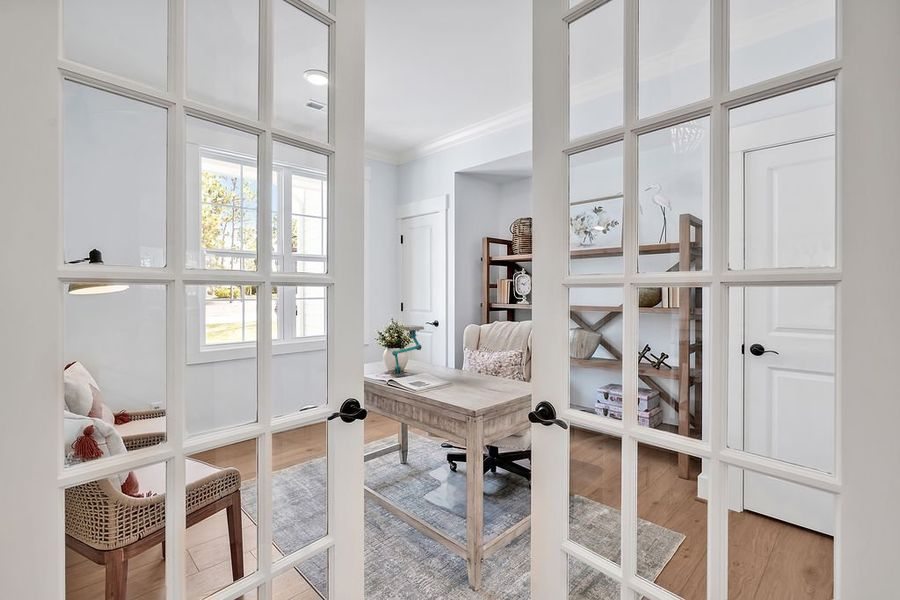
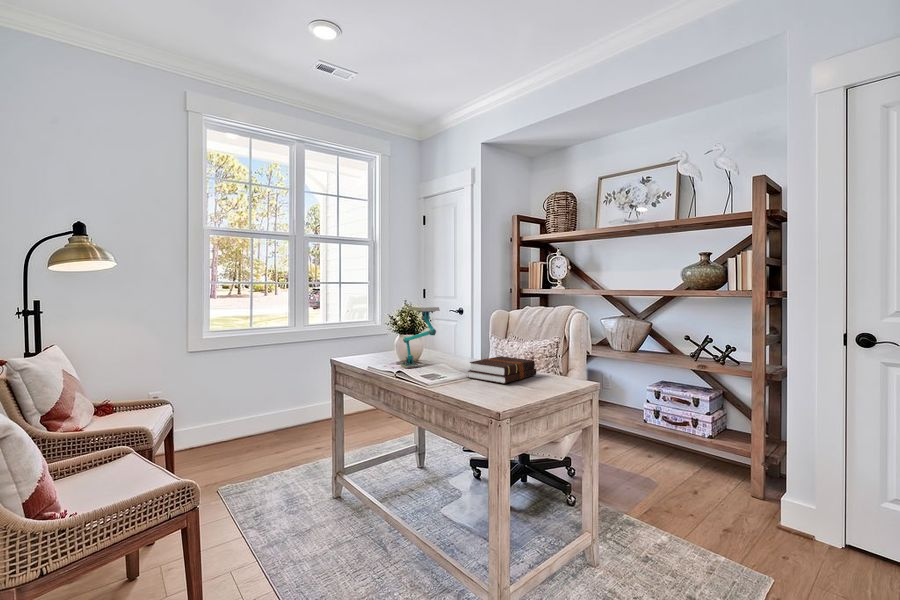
hardback book: none [447,366,503,389] -> present [468,356,537,384]

